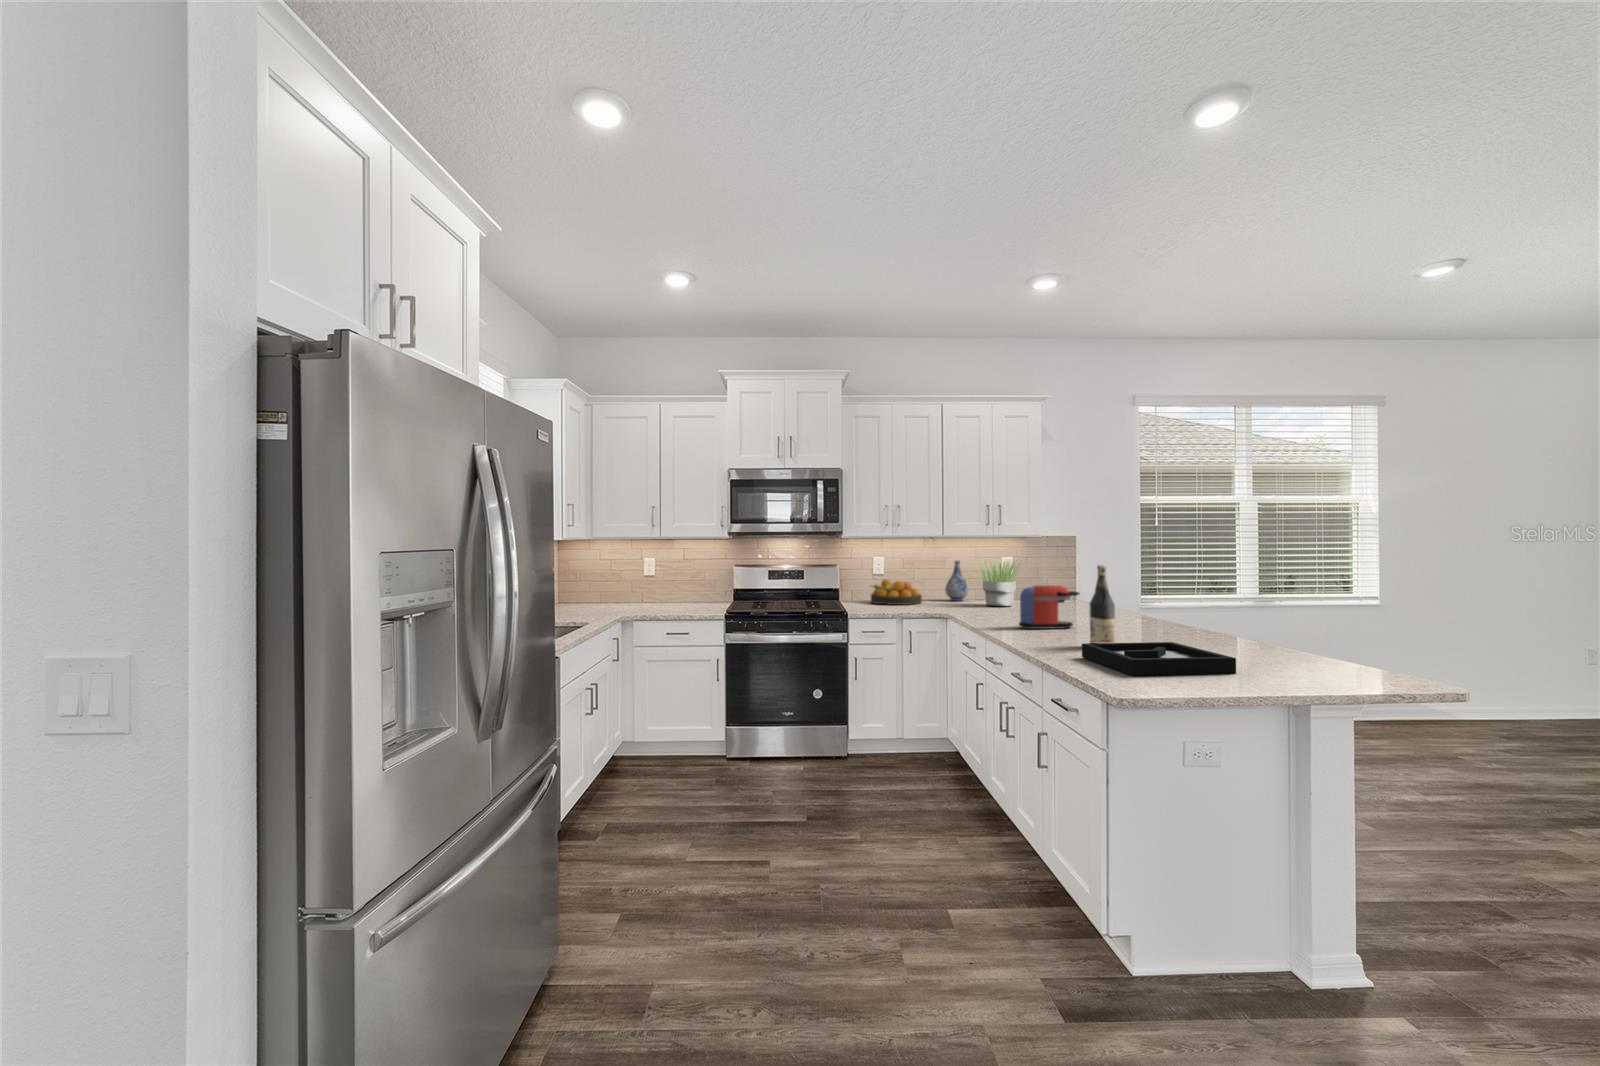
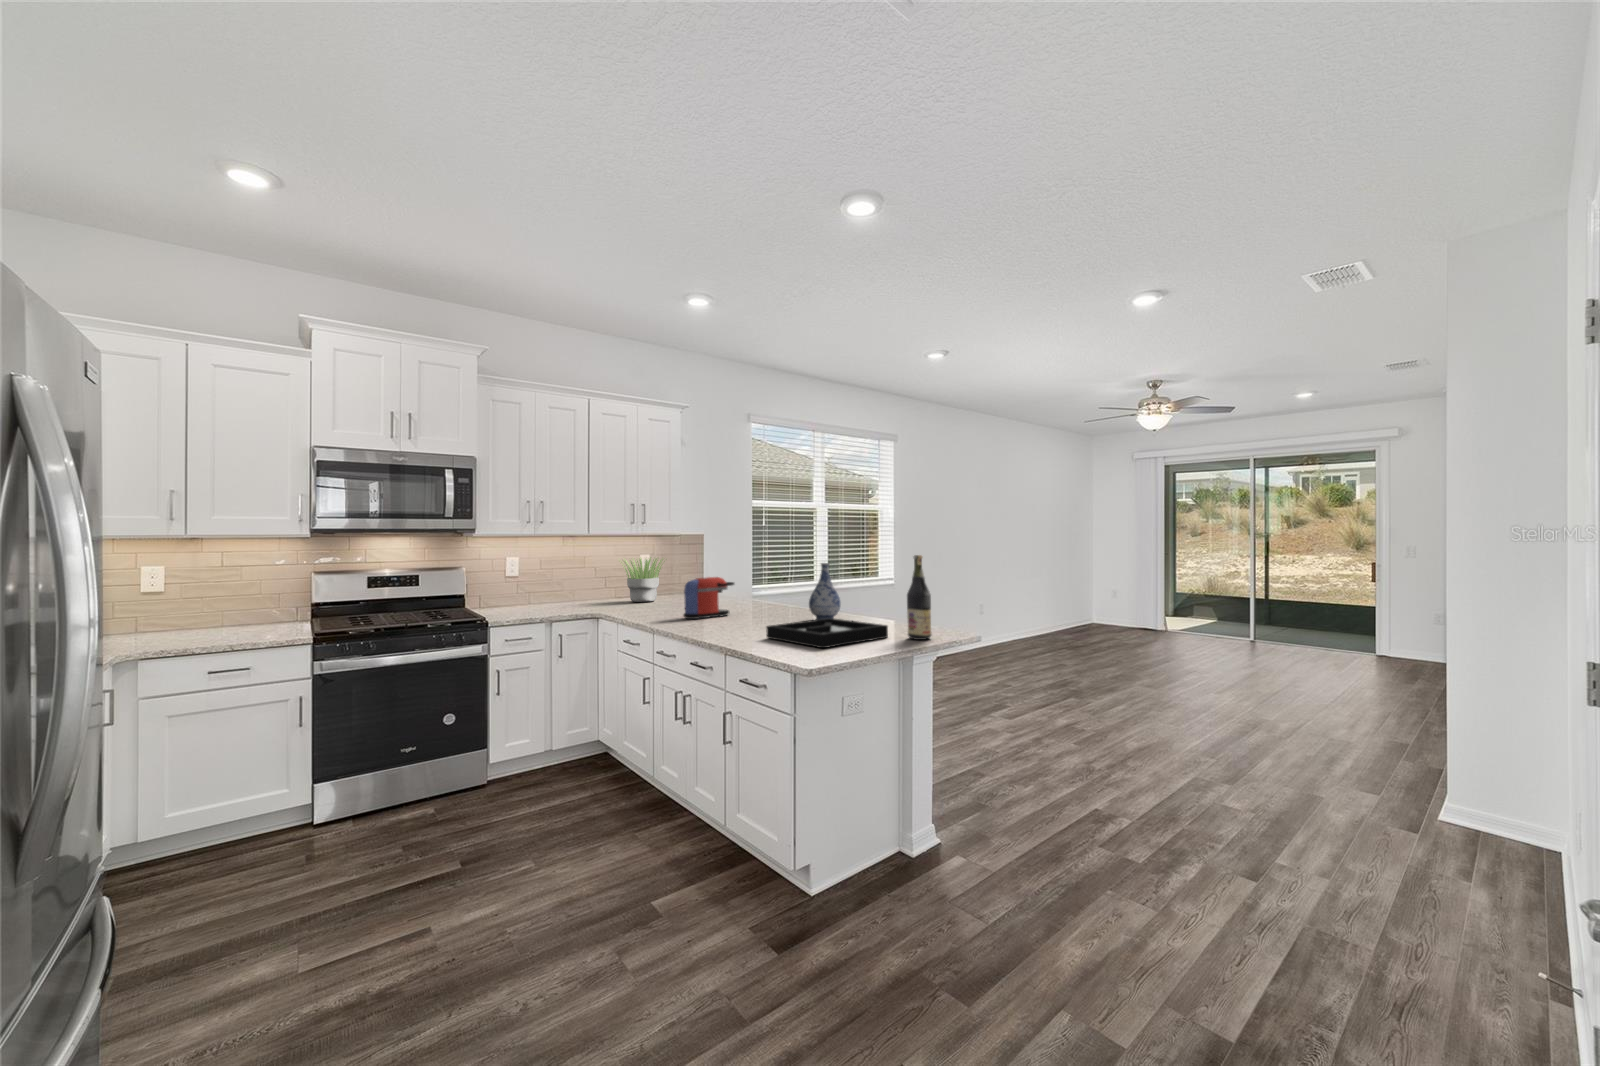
vase: present [945,561,968,601] -> present [809,563,841,620]
wine bottle: present [1089,565,1115,643] -> present [907,555,932,640]
fruit bowl: present [871,580,922,605] -> none [503,582,562,608]

